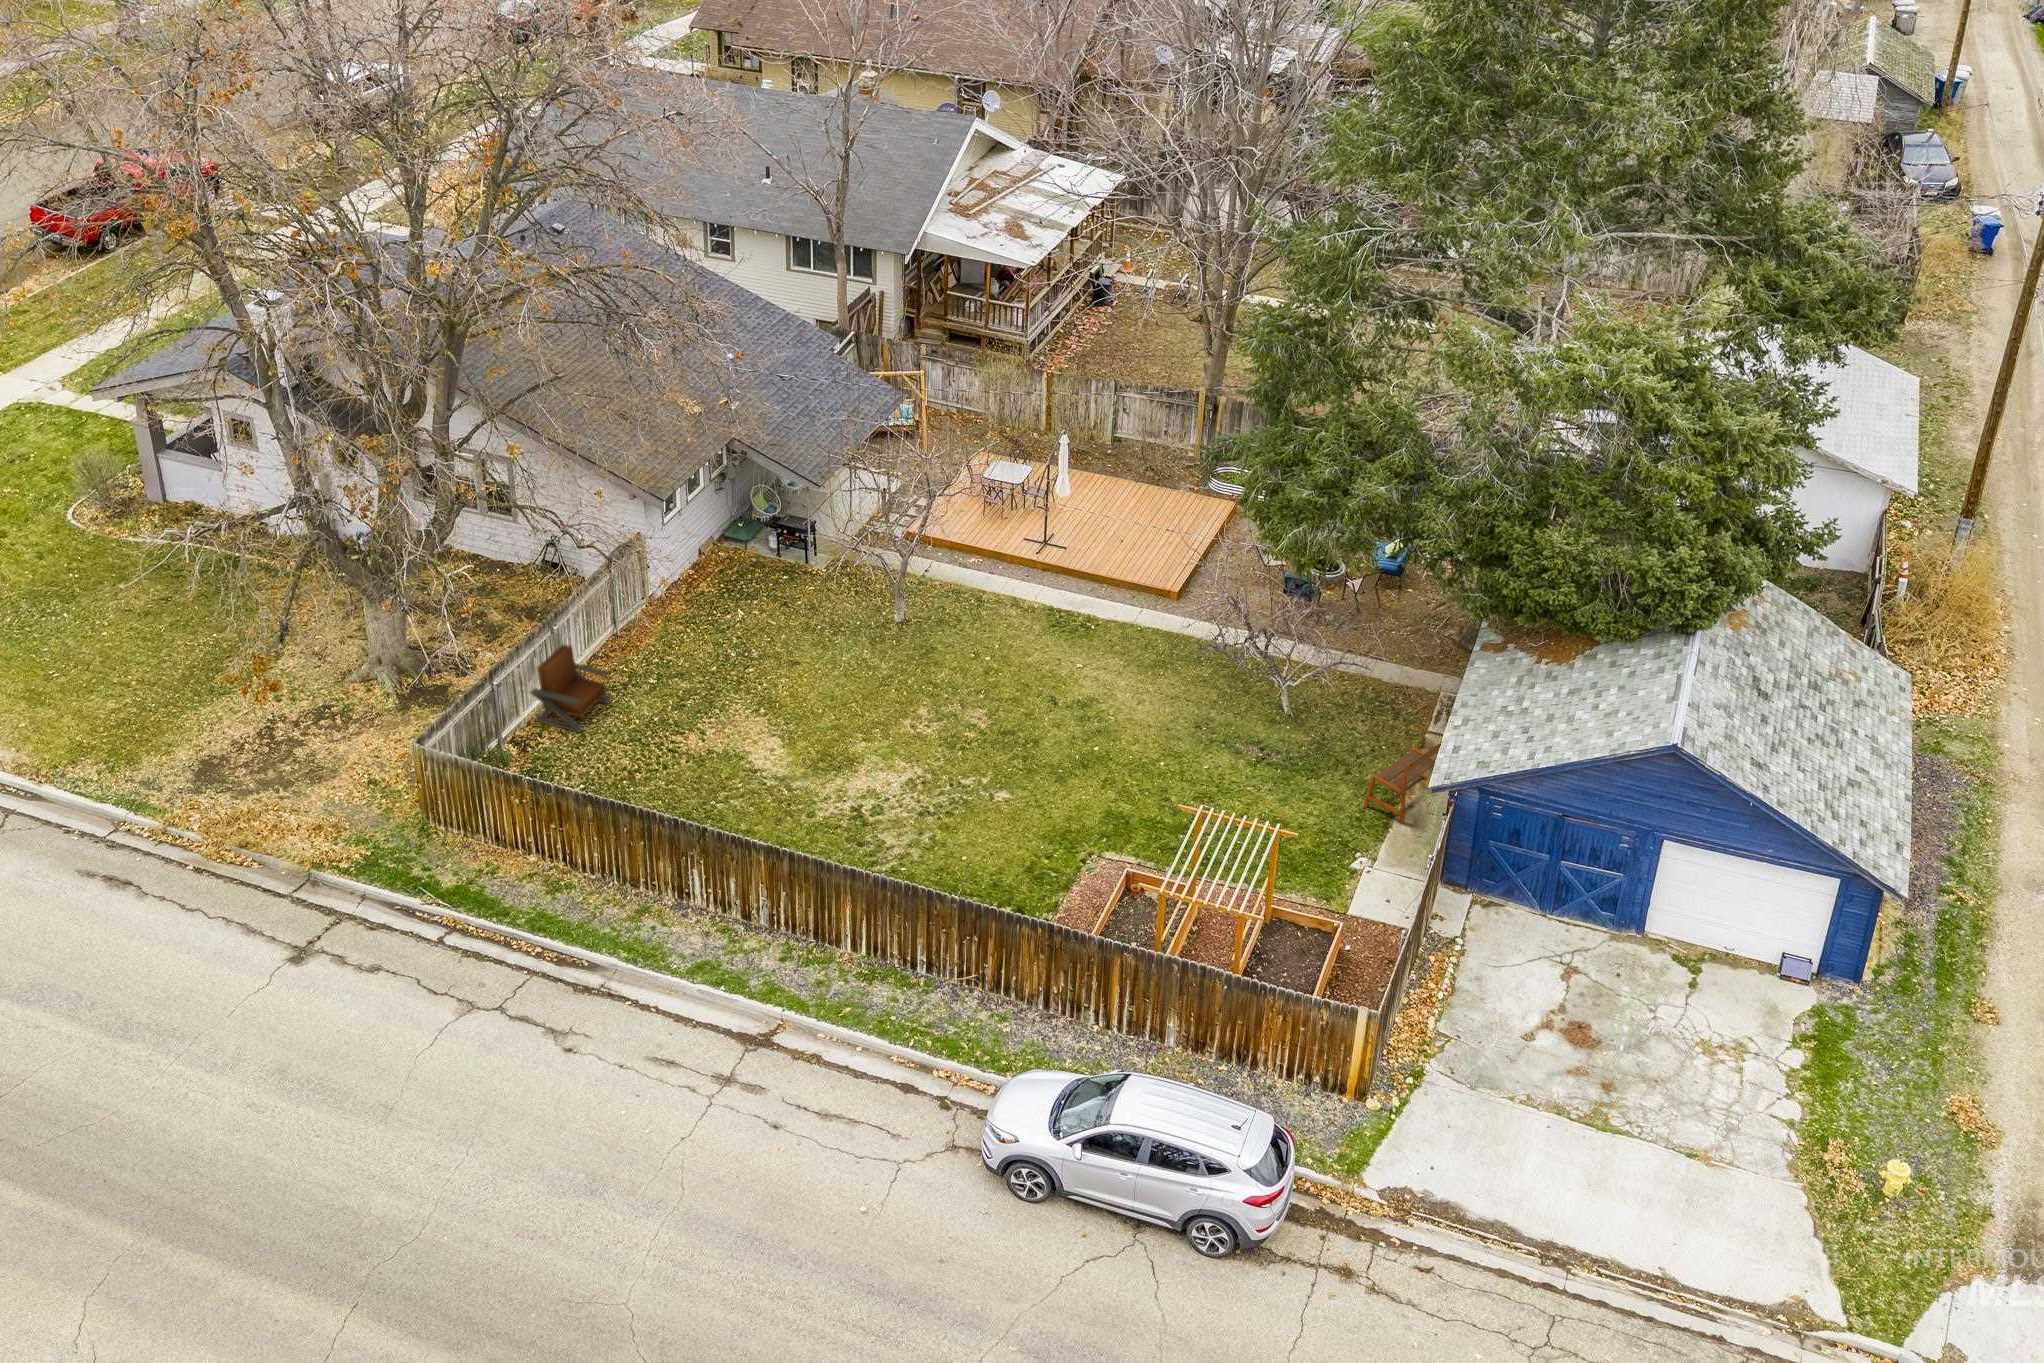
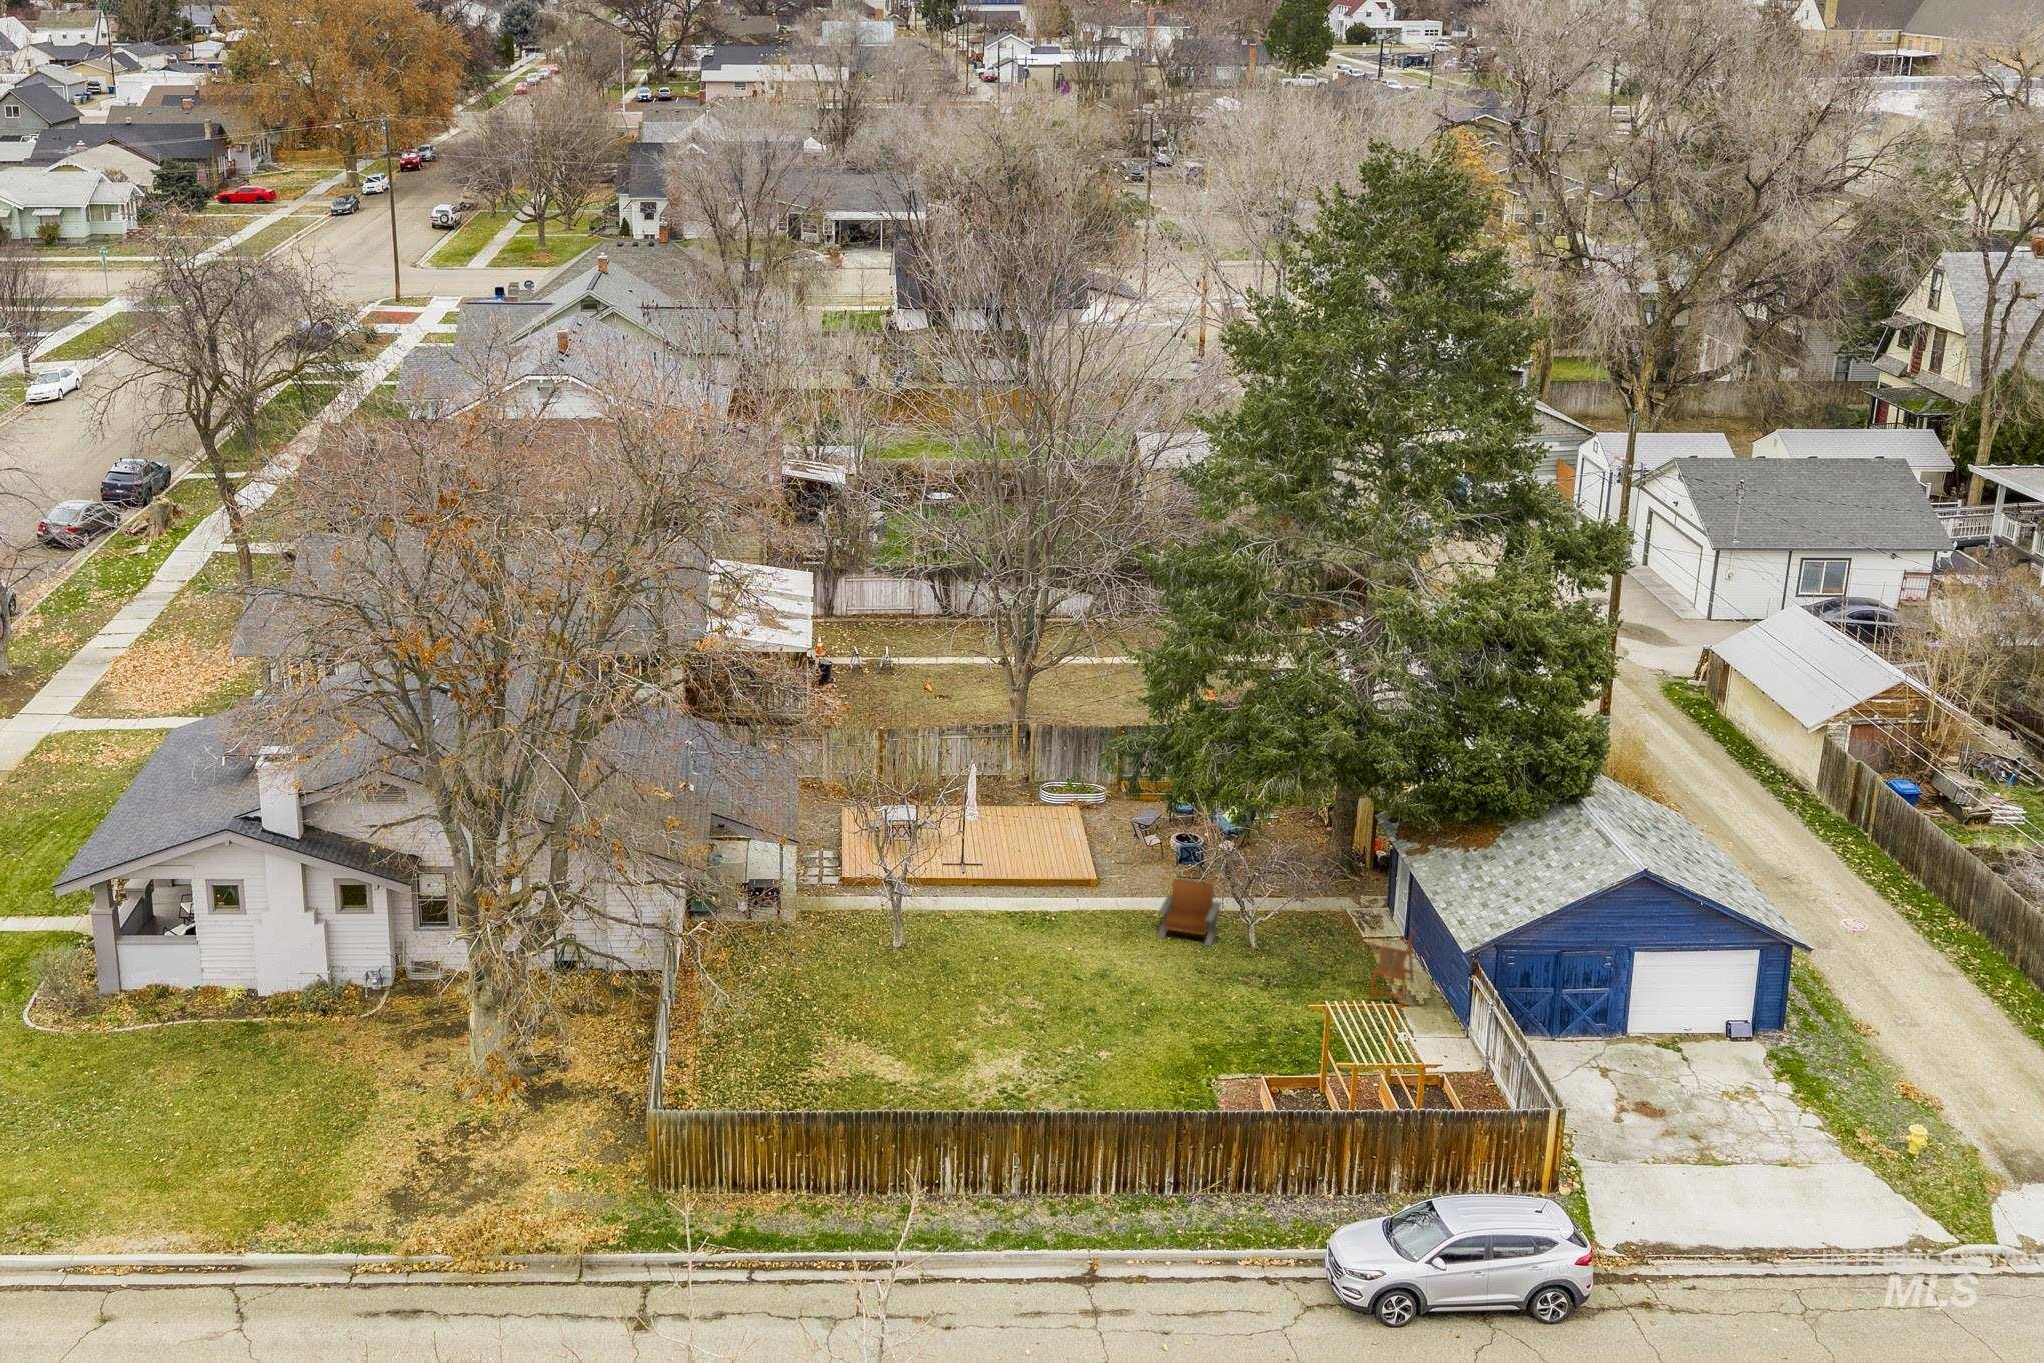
lounge chair: present [531,645,612,732] -> present [1158,879,1221,946]

